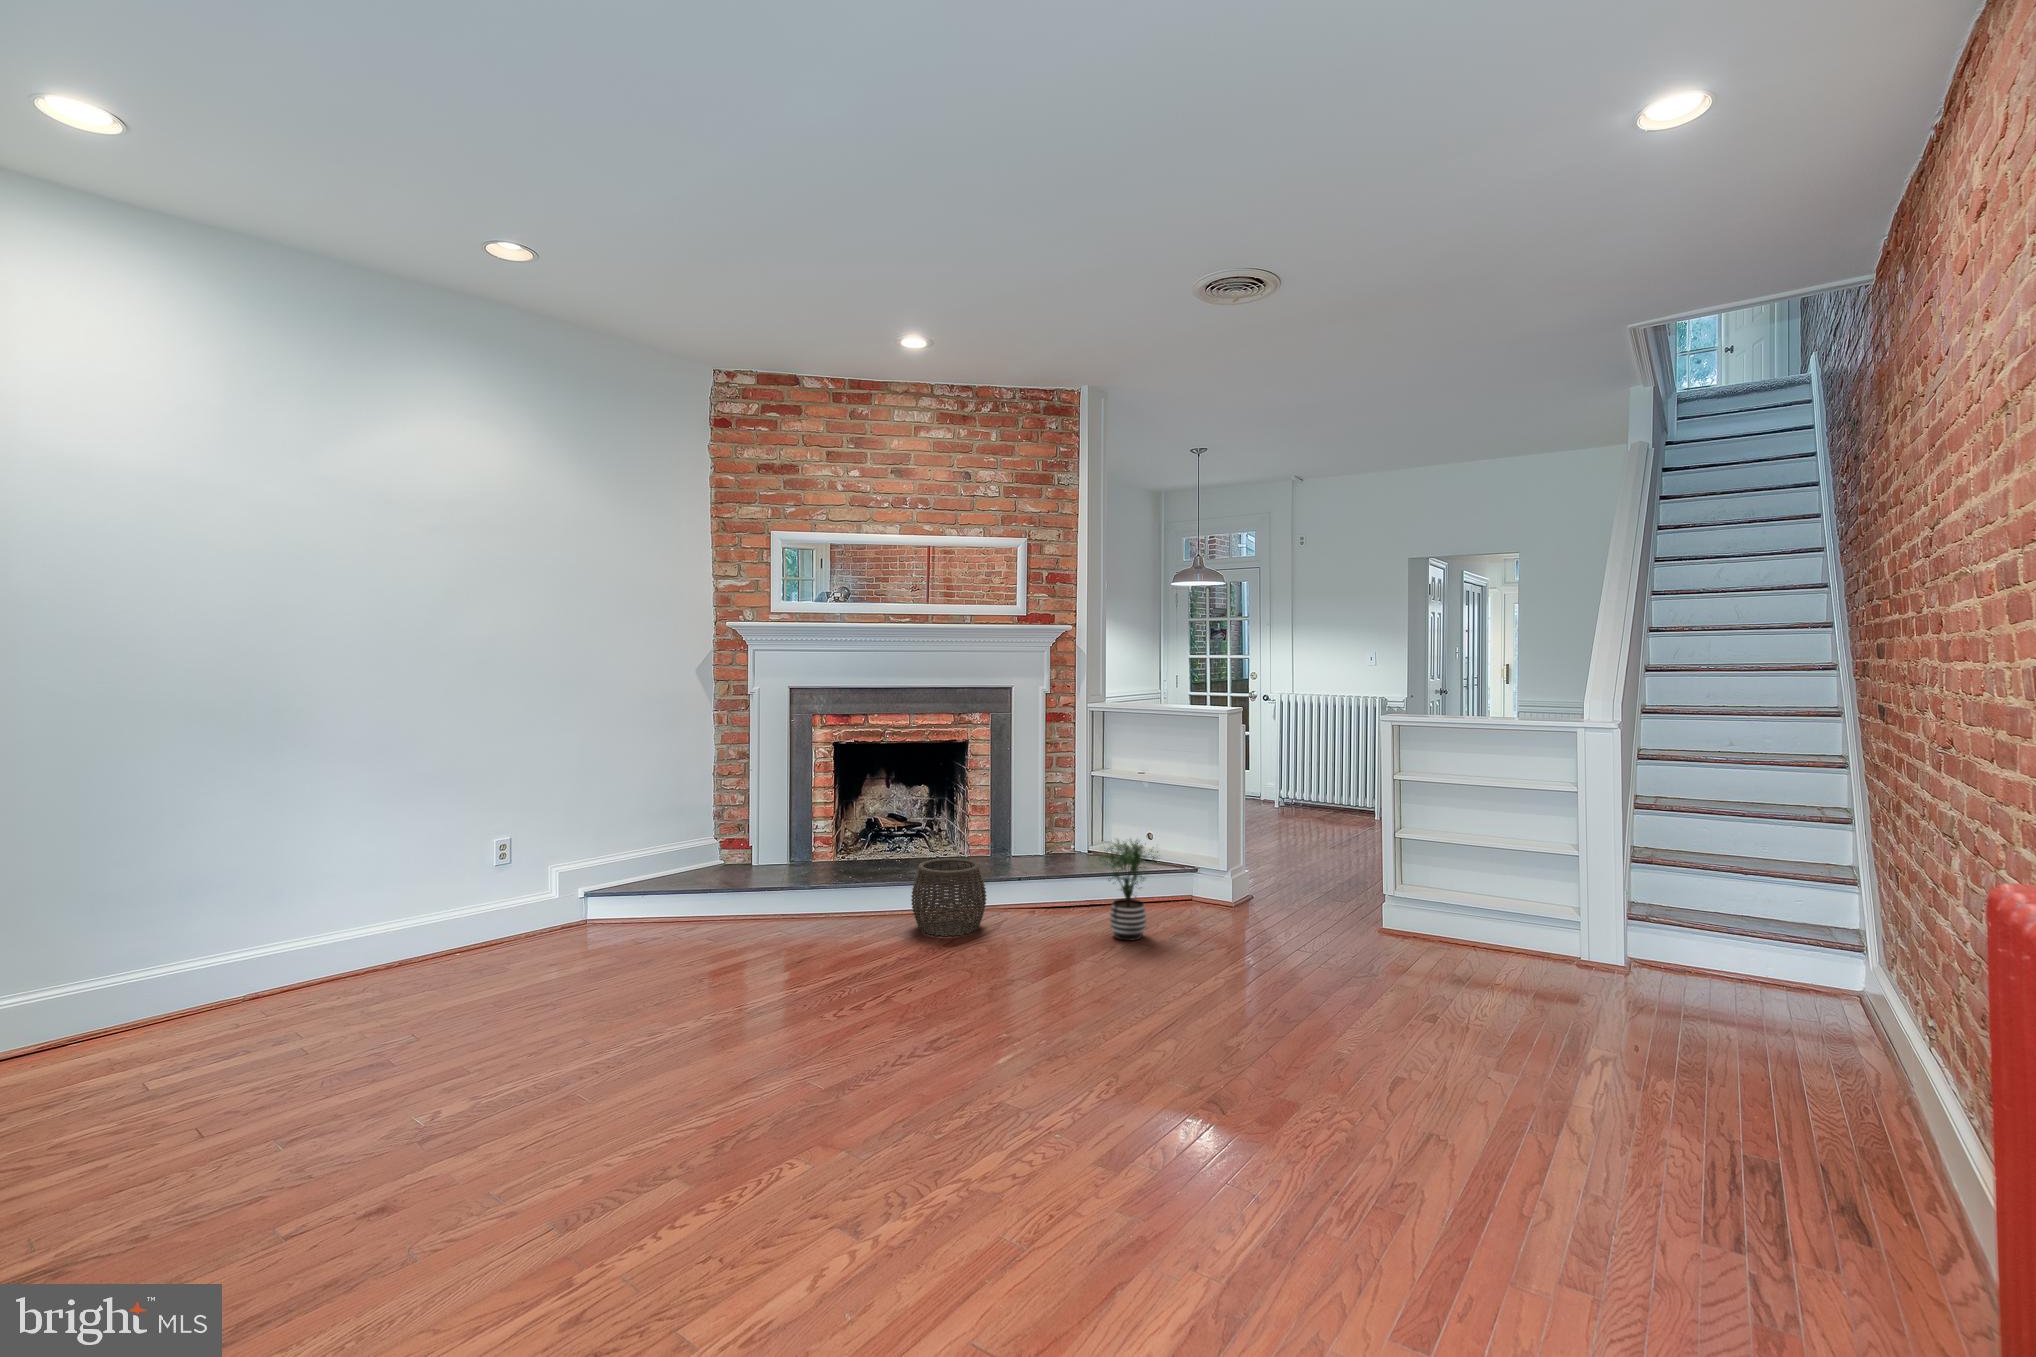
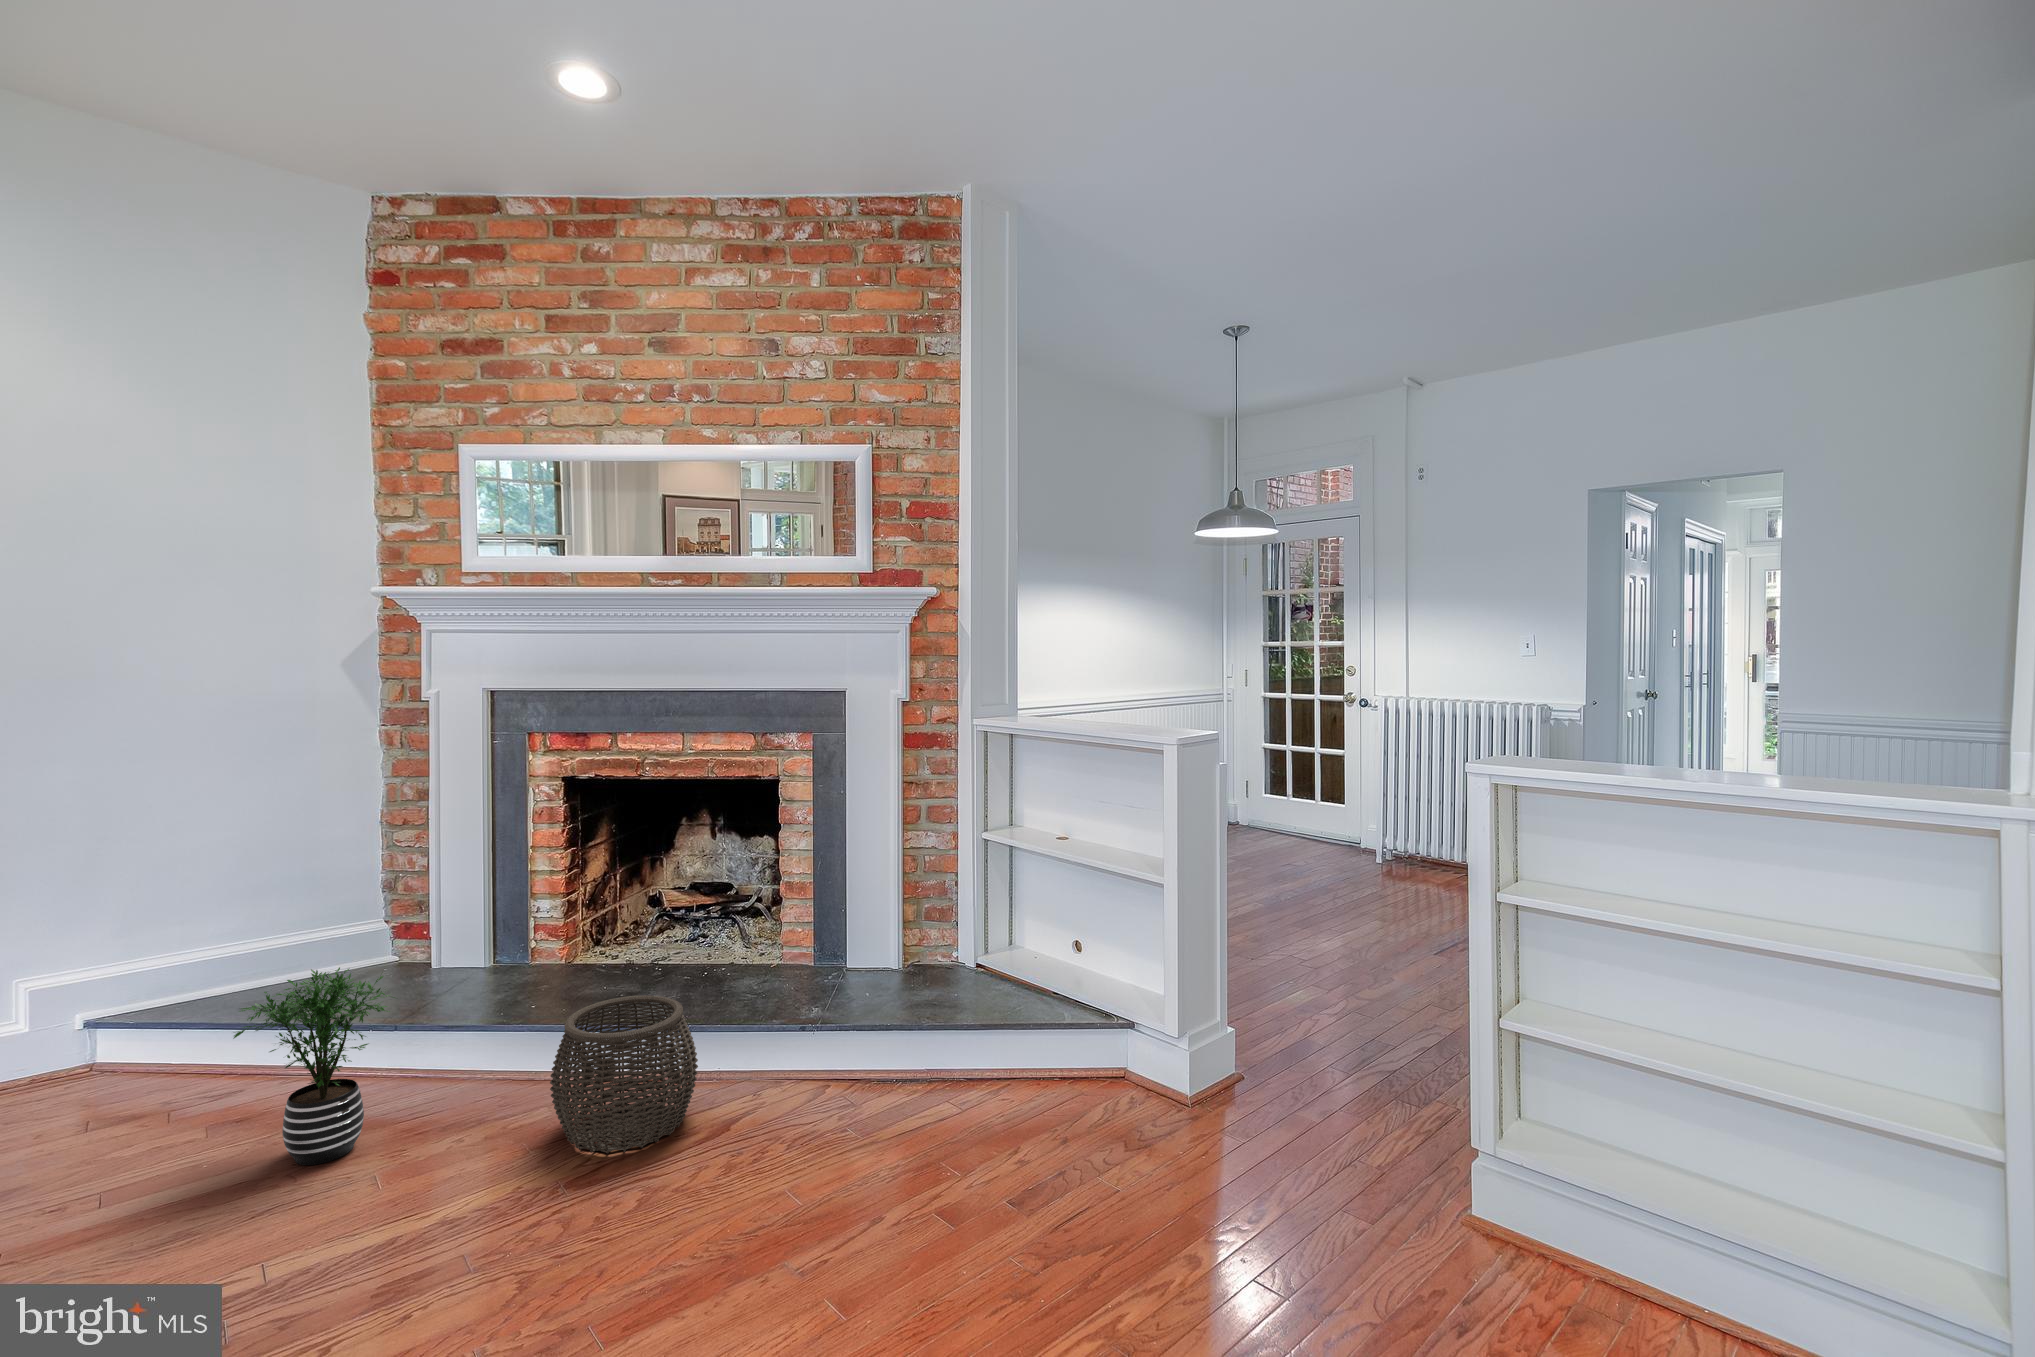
potted plant: present [1098,839,1158,941] -> present [233,967,395,1165]

